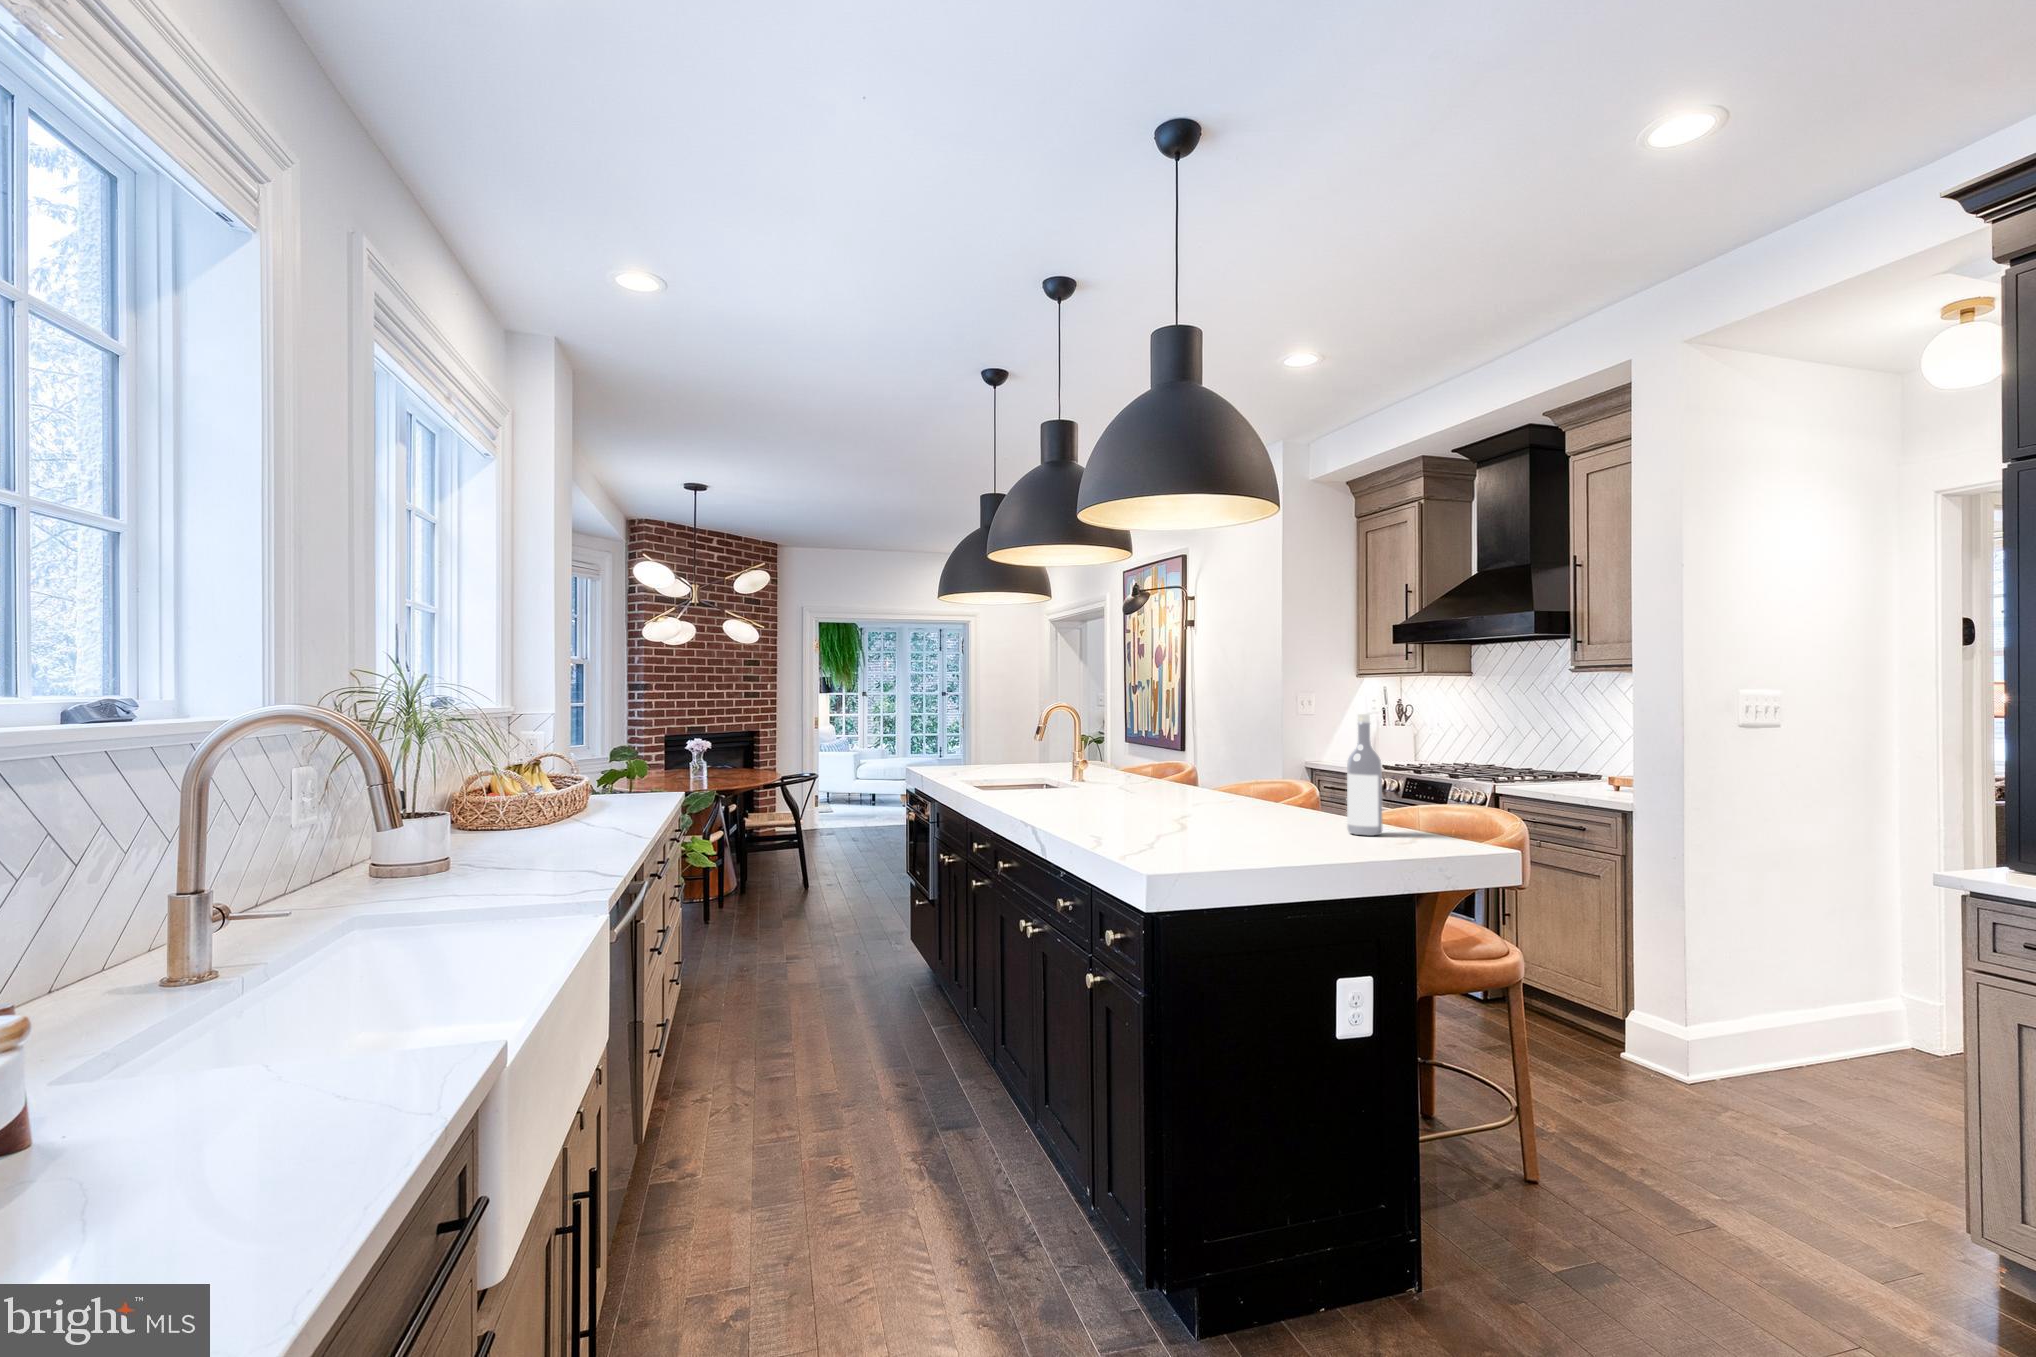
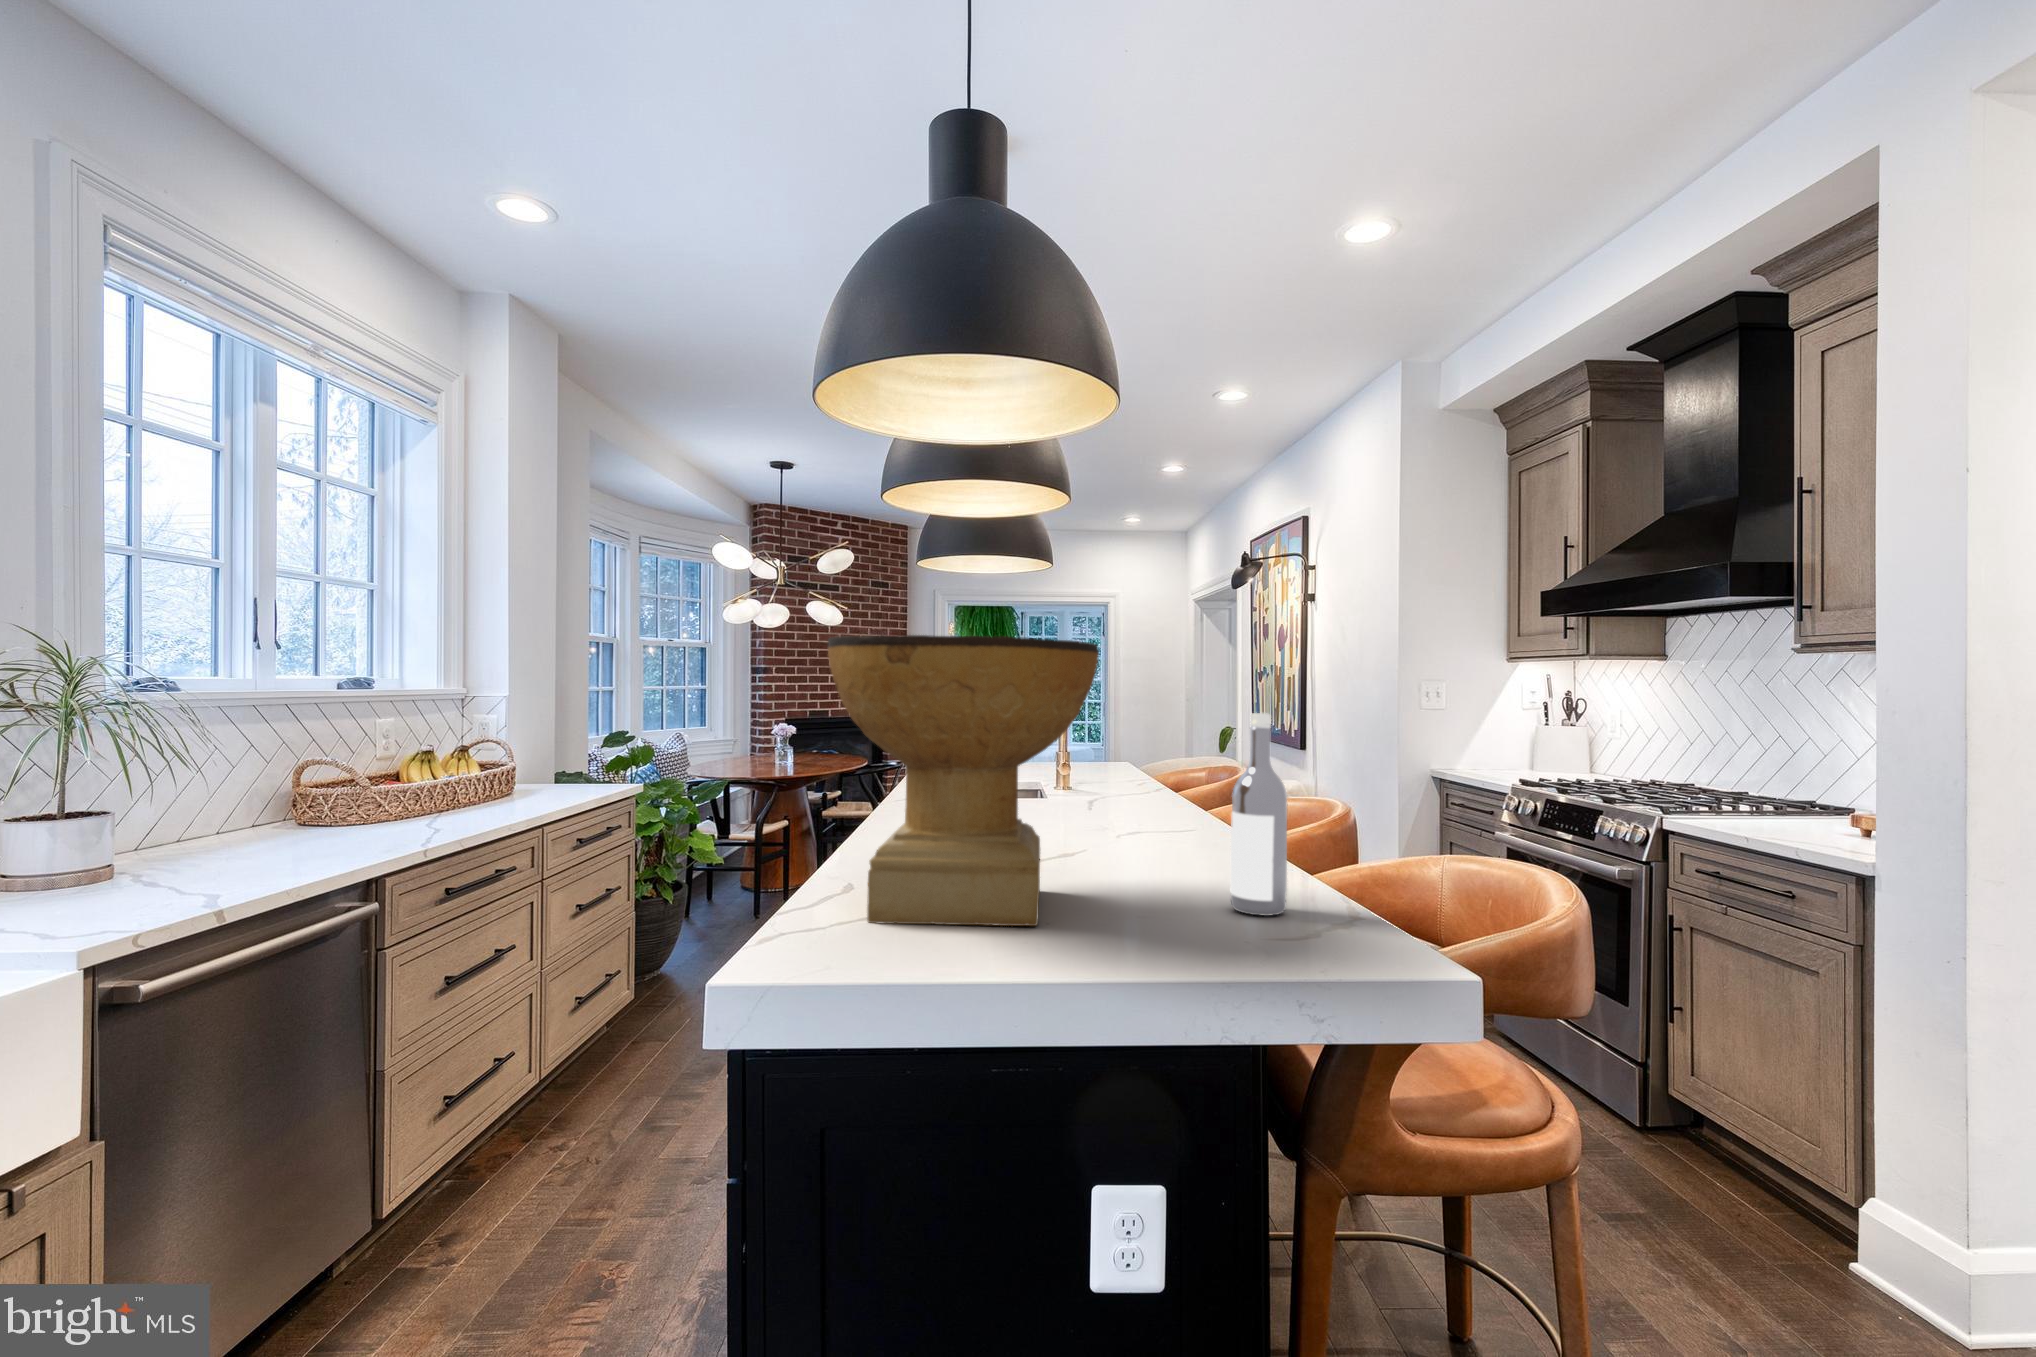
decorative bowl: none [1114,669,1289,848] -> present [828,635,1099,926]

